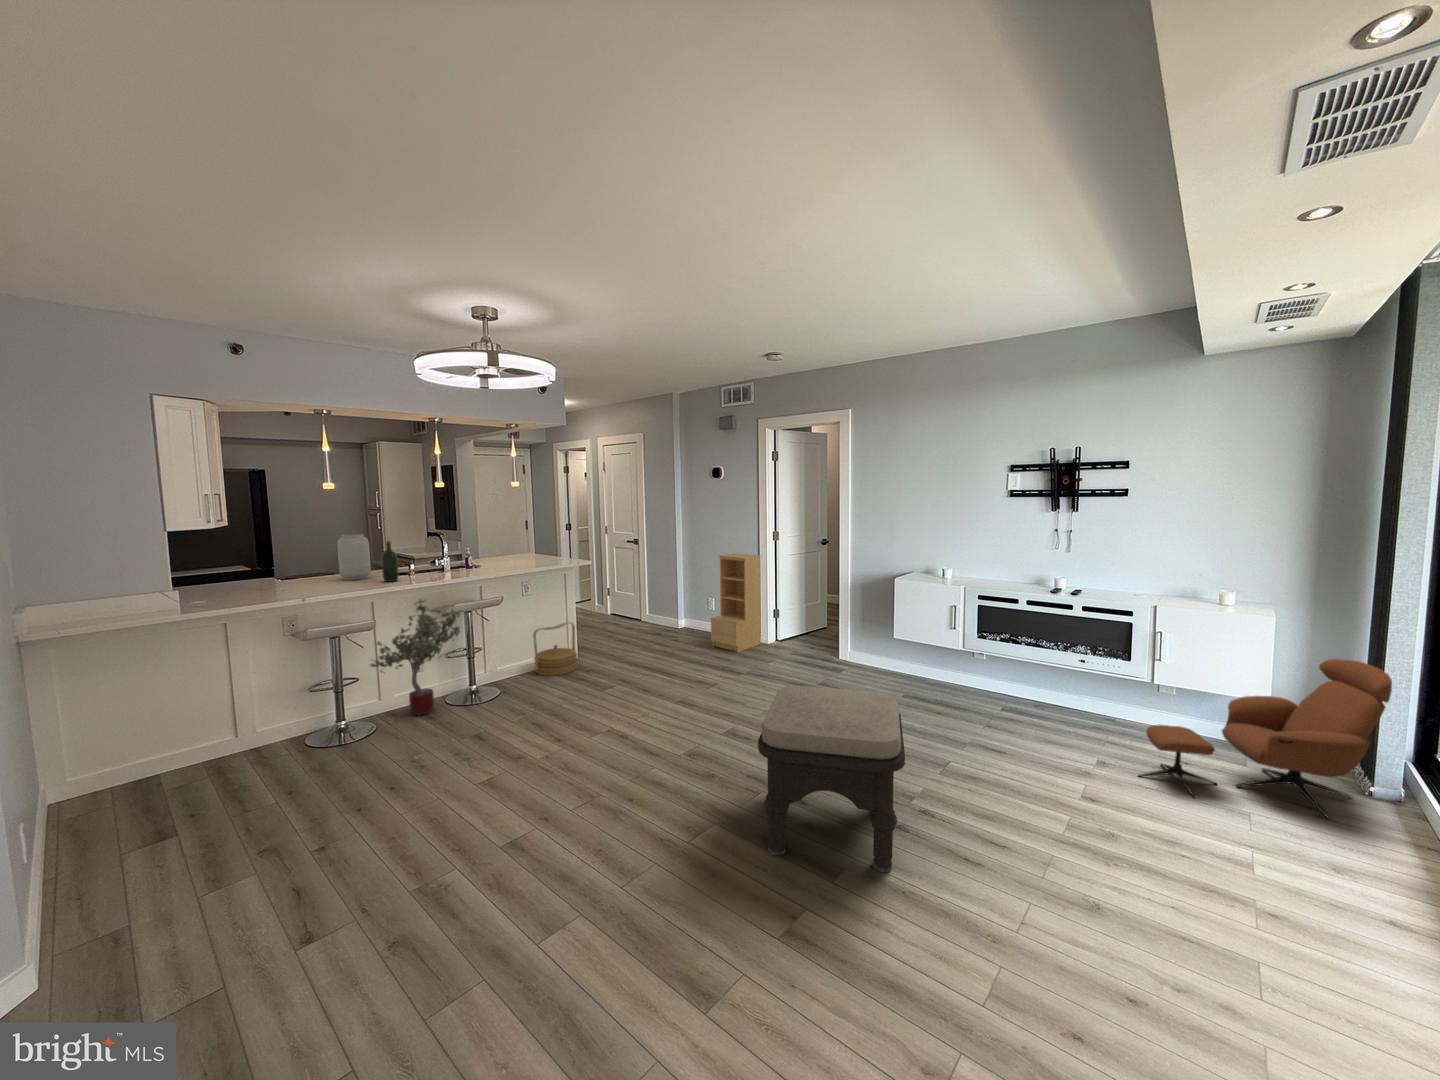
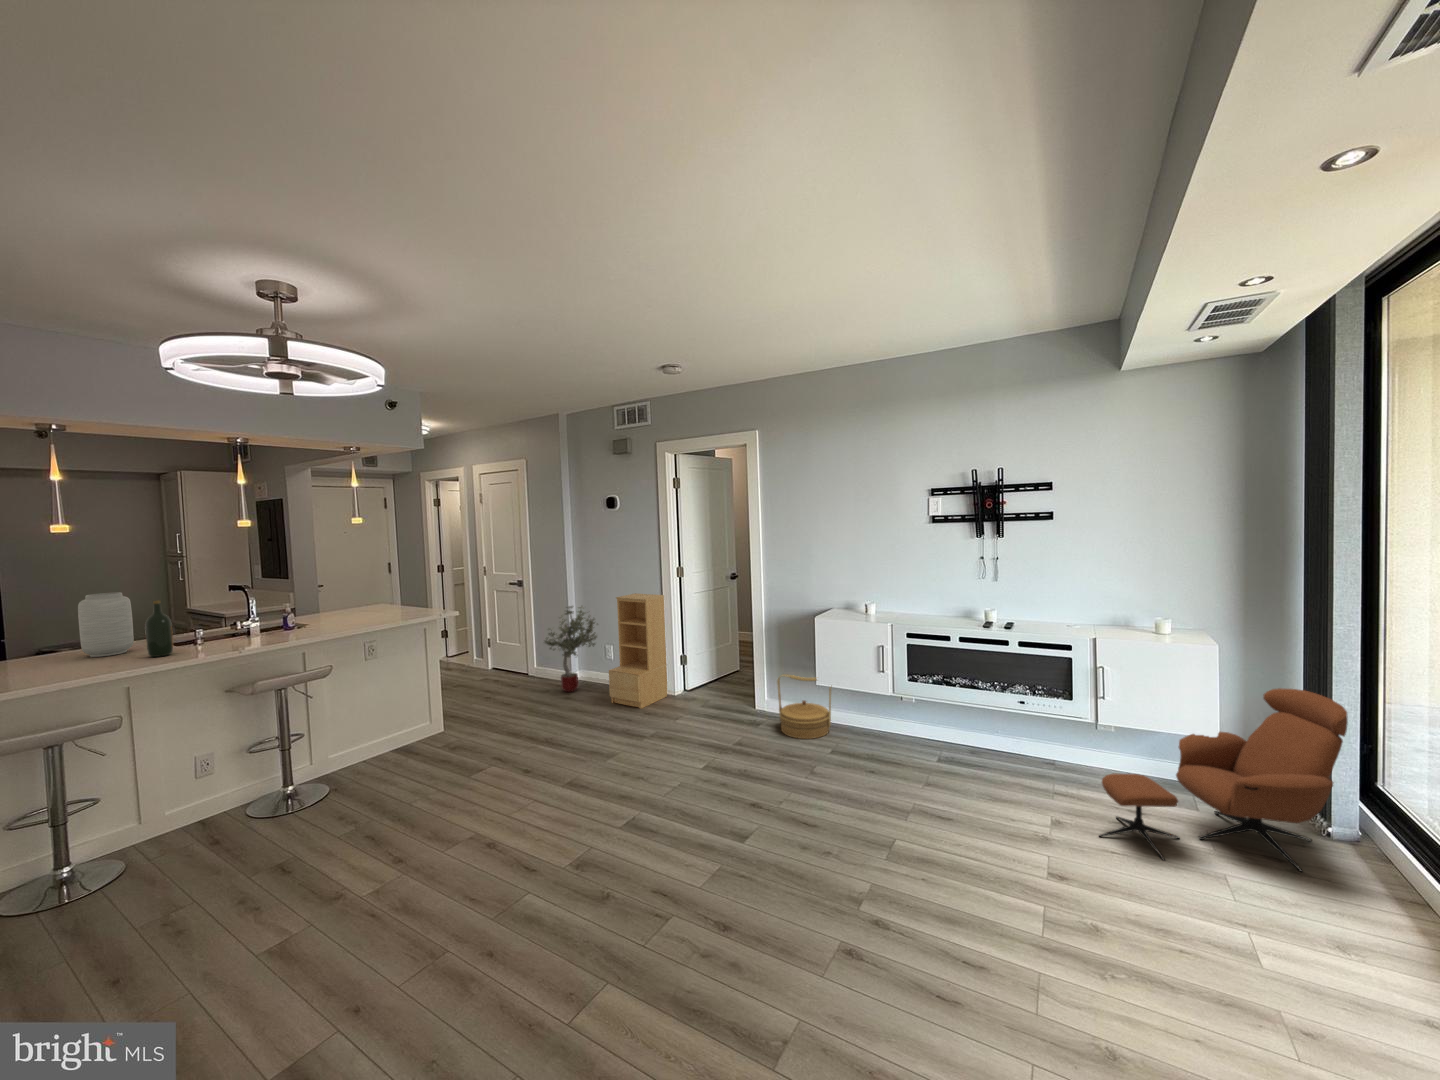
potted tree: present [371,599,460,716] -> present [545,606,597,692]
woven basket: present [533,622,577,676] -> present [777,674,832,739]
ottoman: present [758,686,905,872] -> none [664,772,862,1040]

